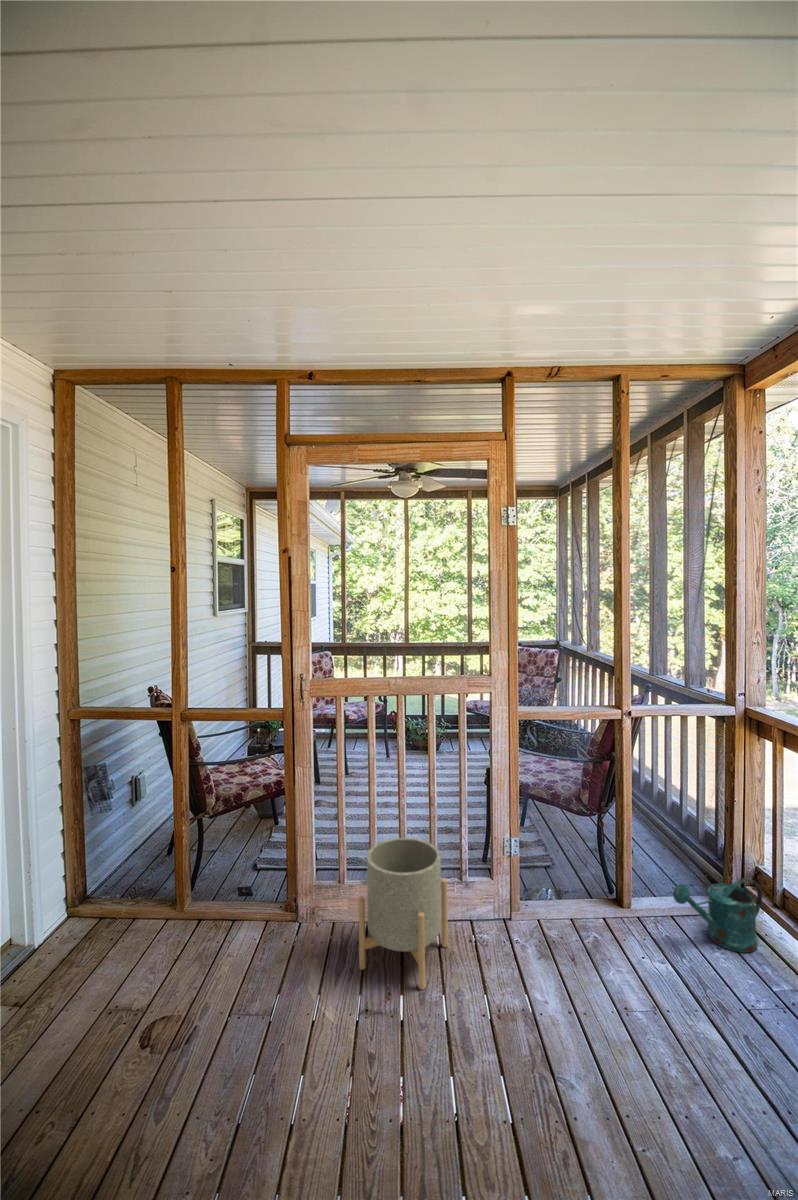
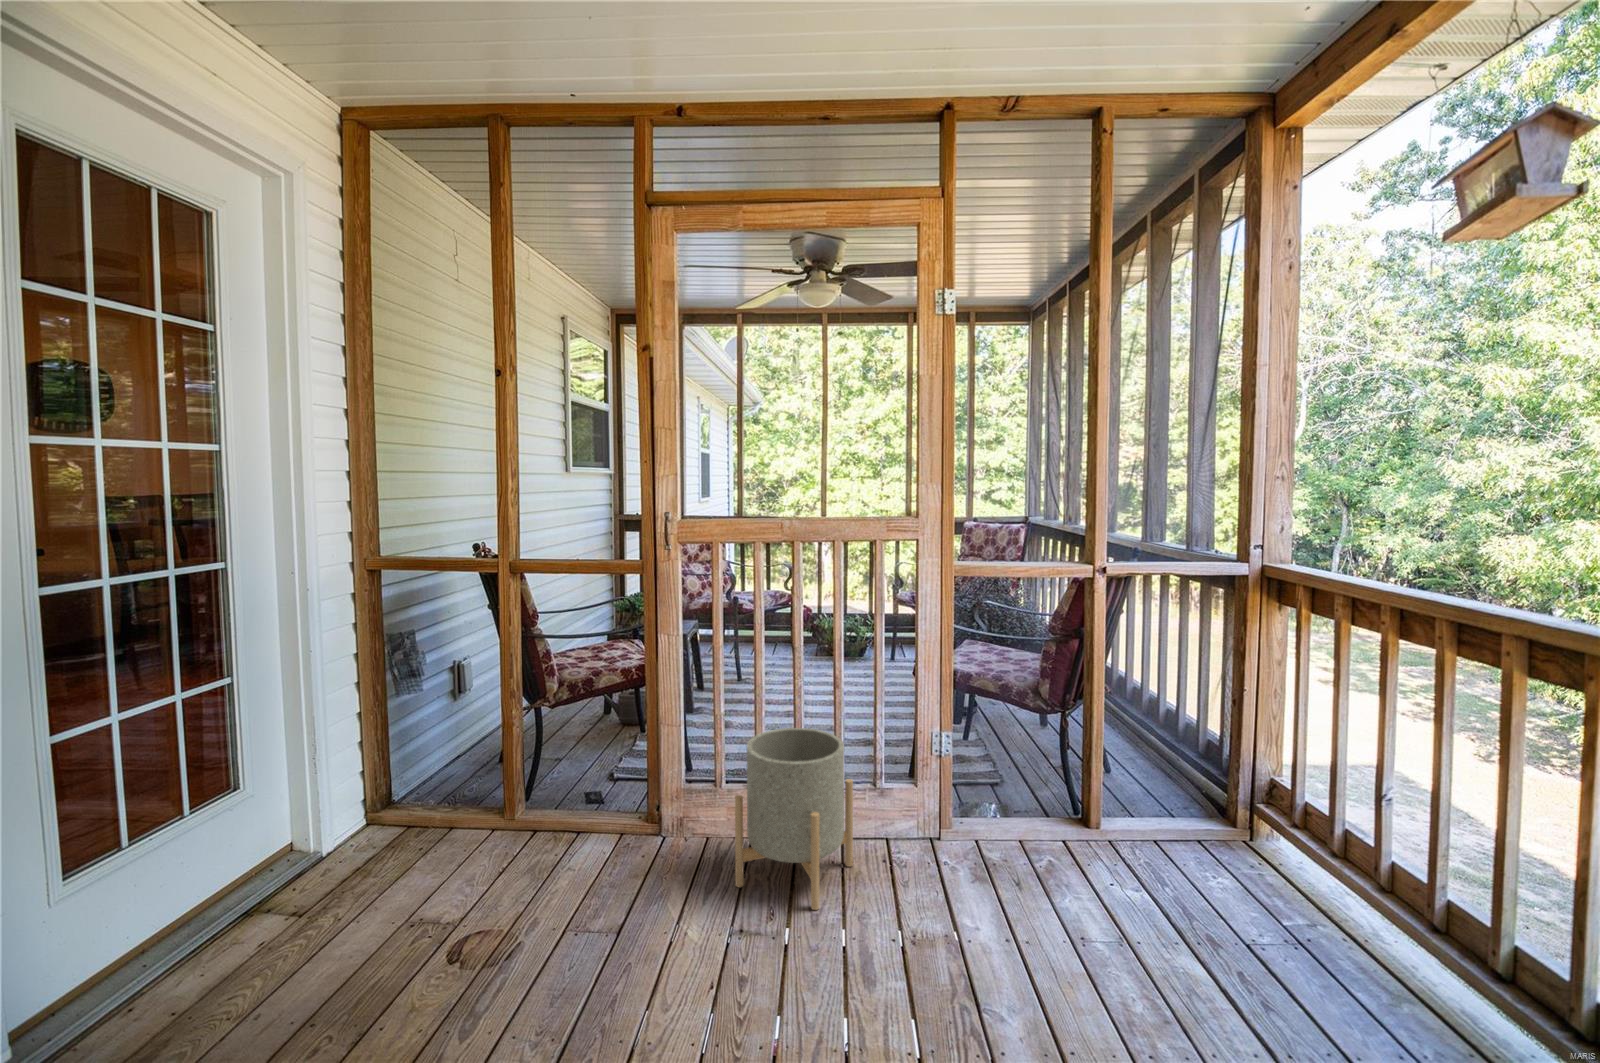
watering can: present [673,878,762,953] -> none [1155,789,1277,882]

